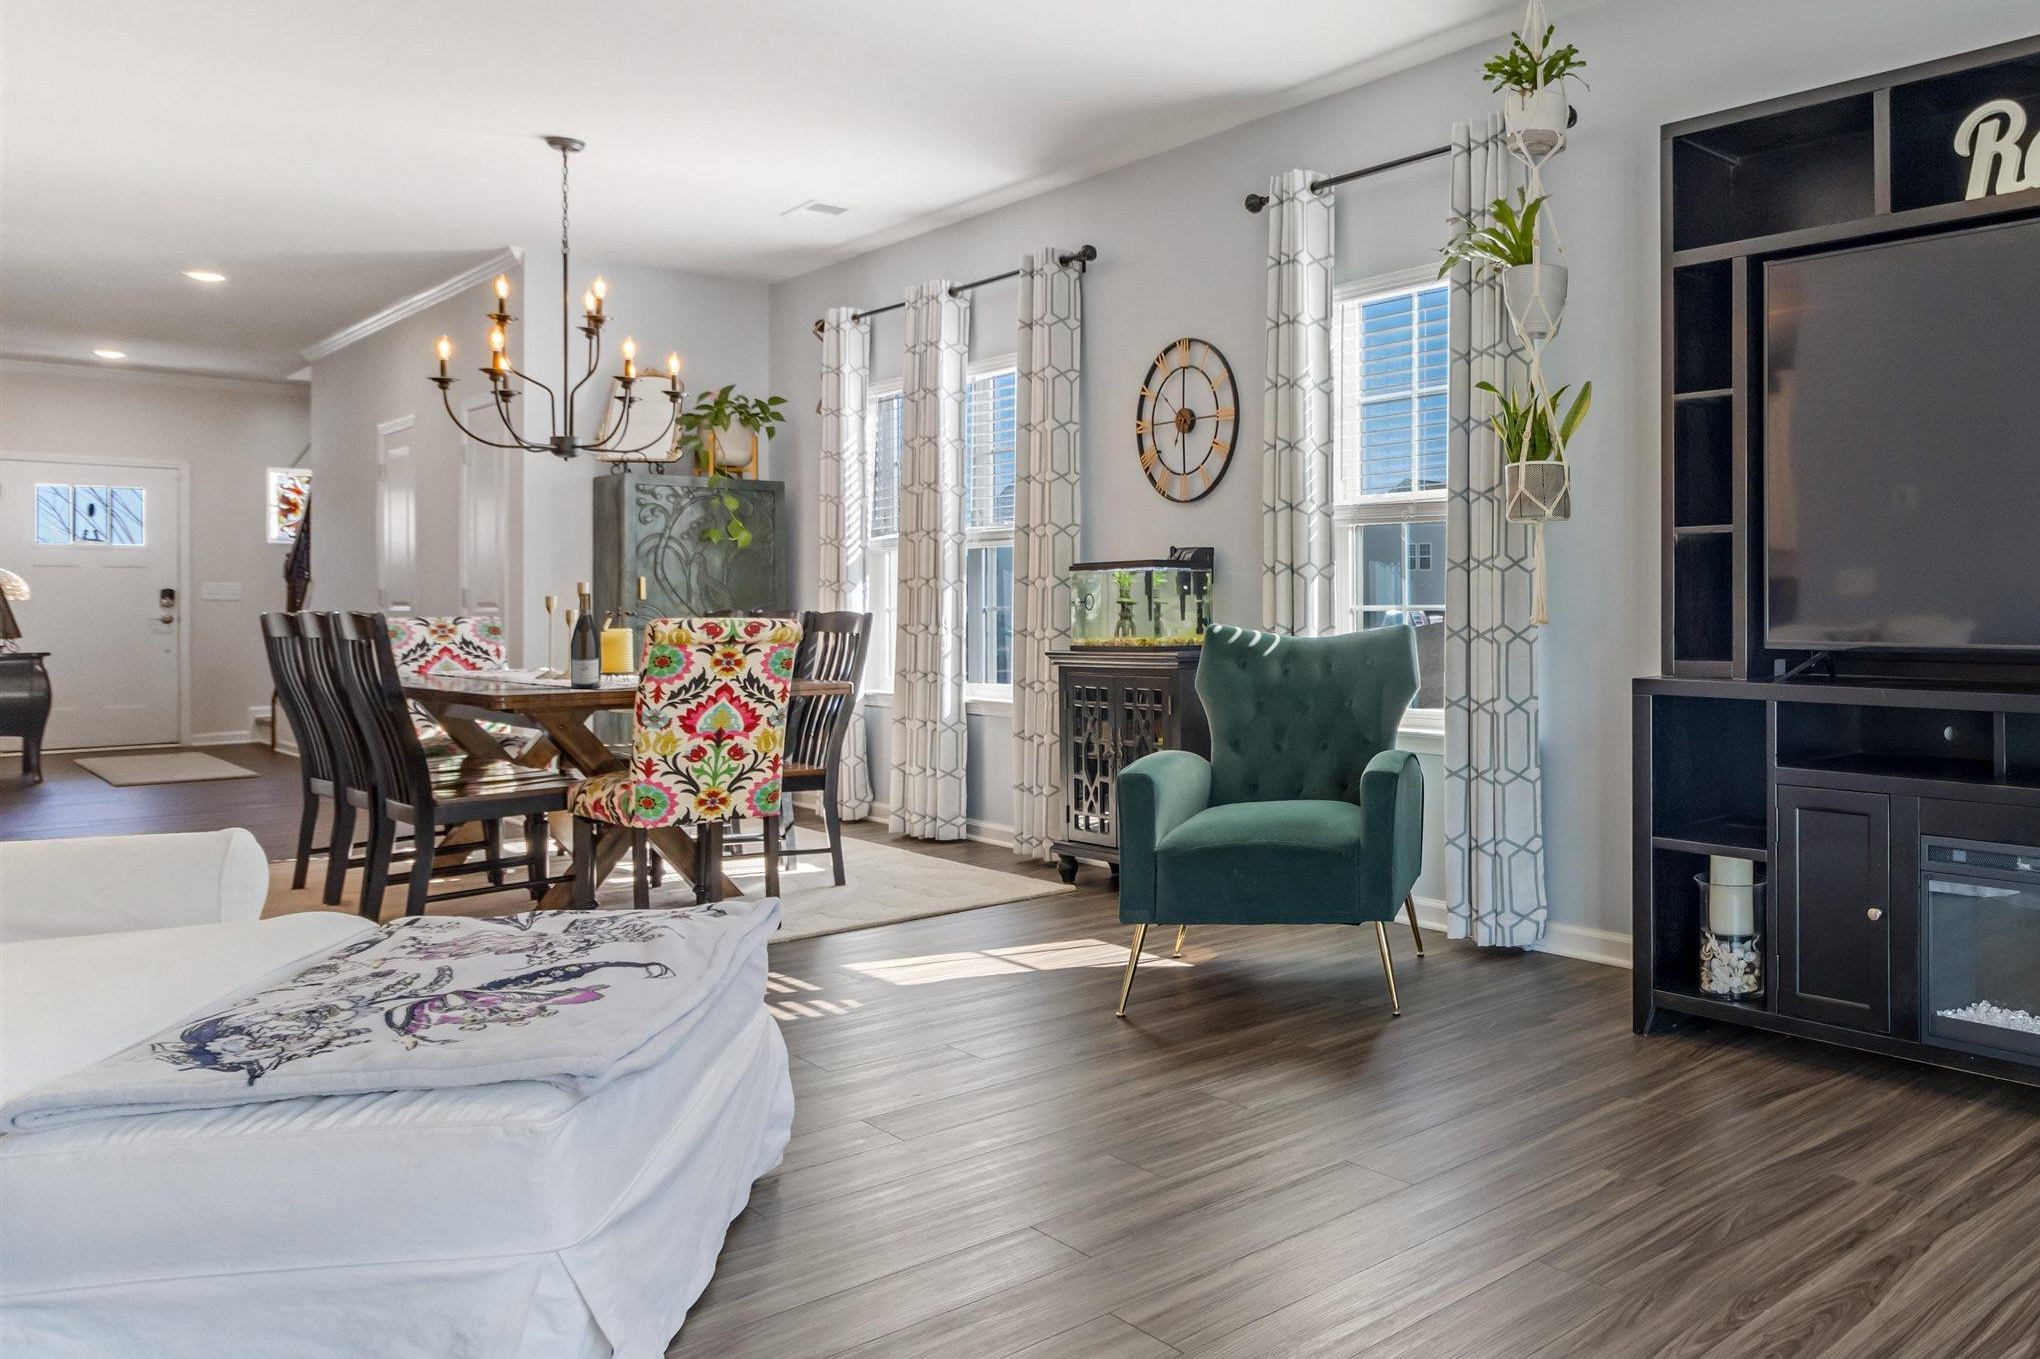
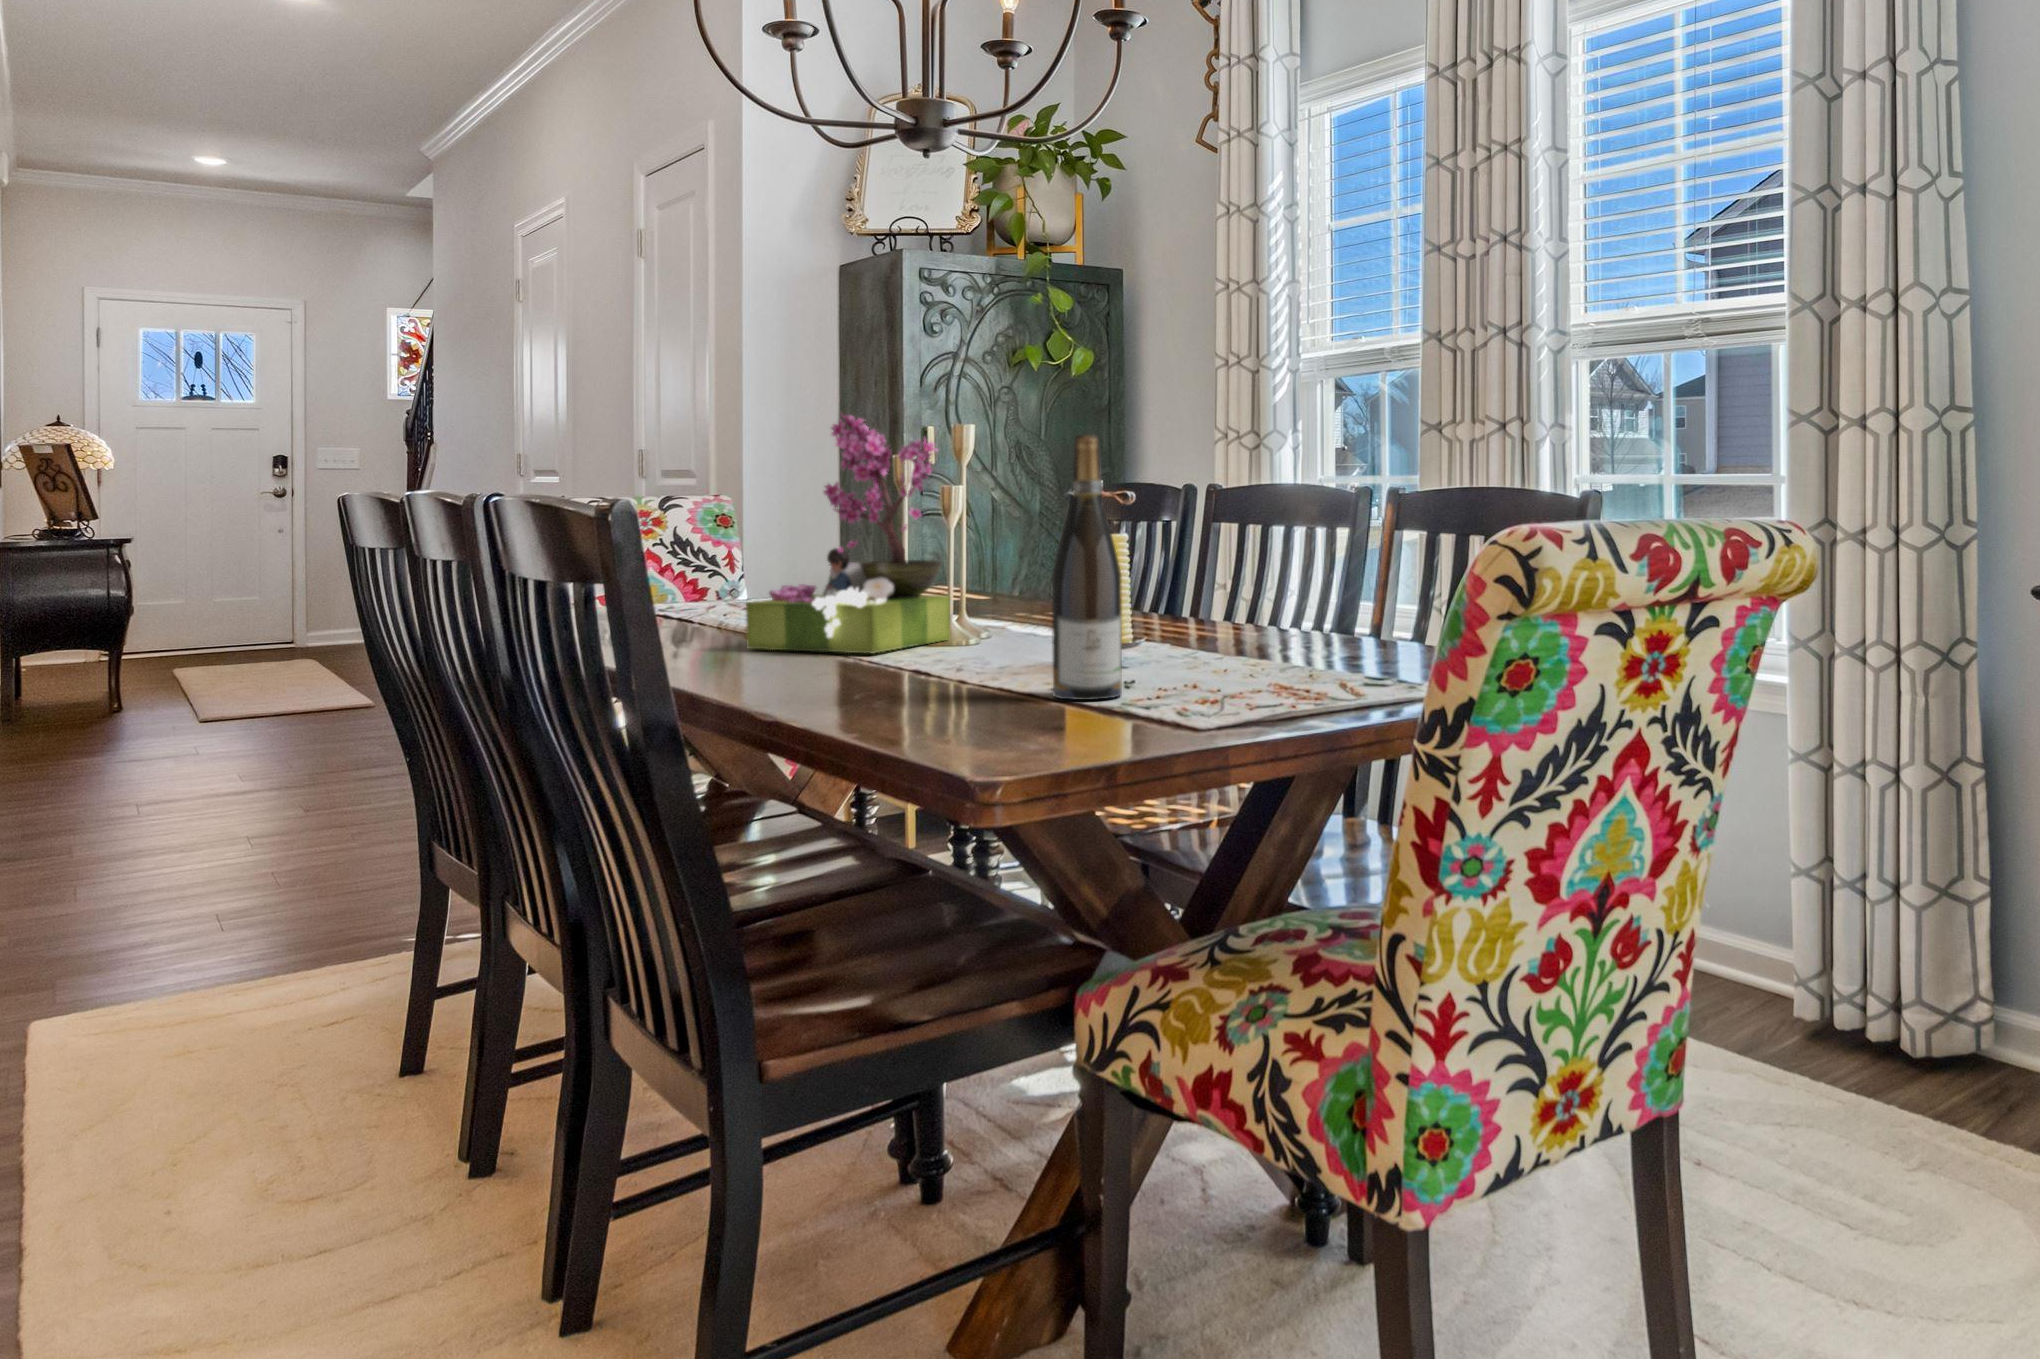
flower arrangement: none [464,579,568,681] -> present [746,413,950,653]

